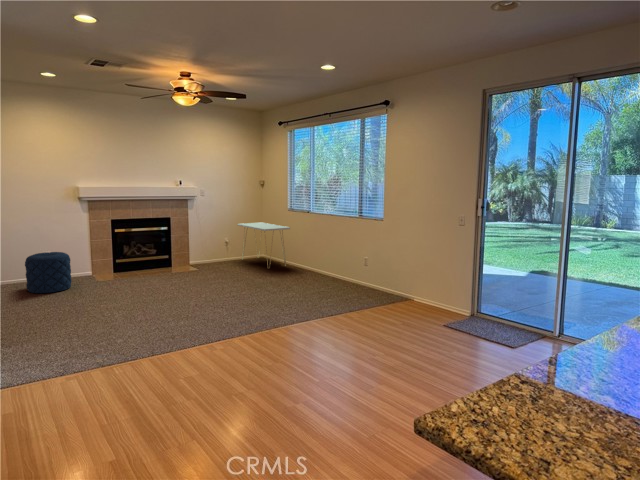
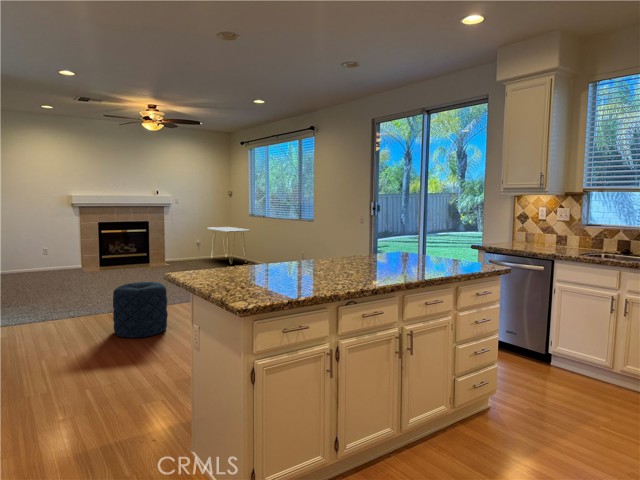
pouf: present [25,252,72,293] -> present [113,282,168,338]

